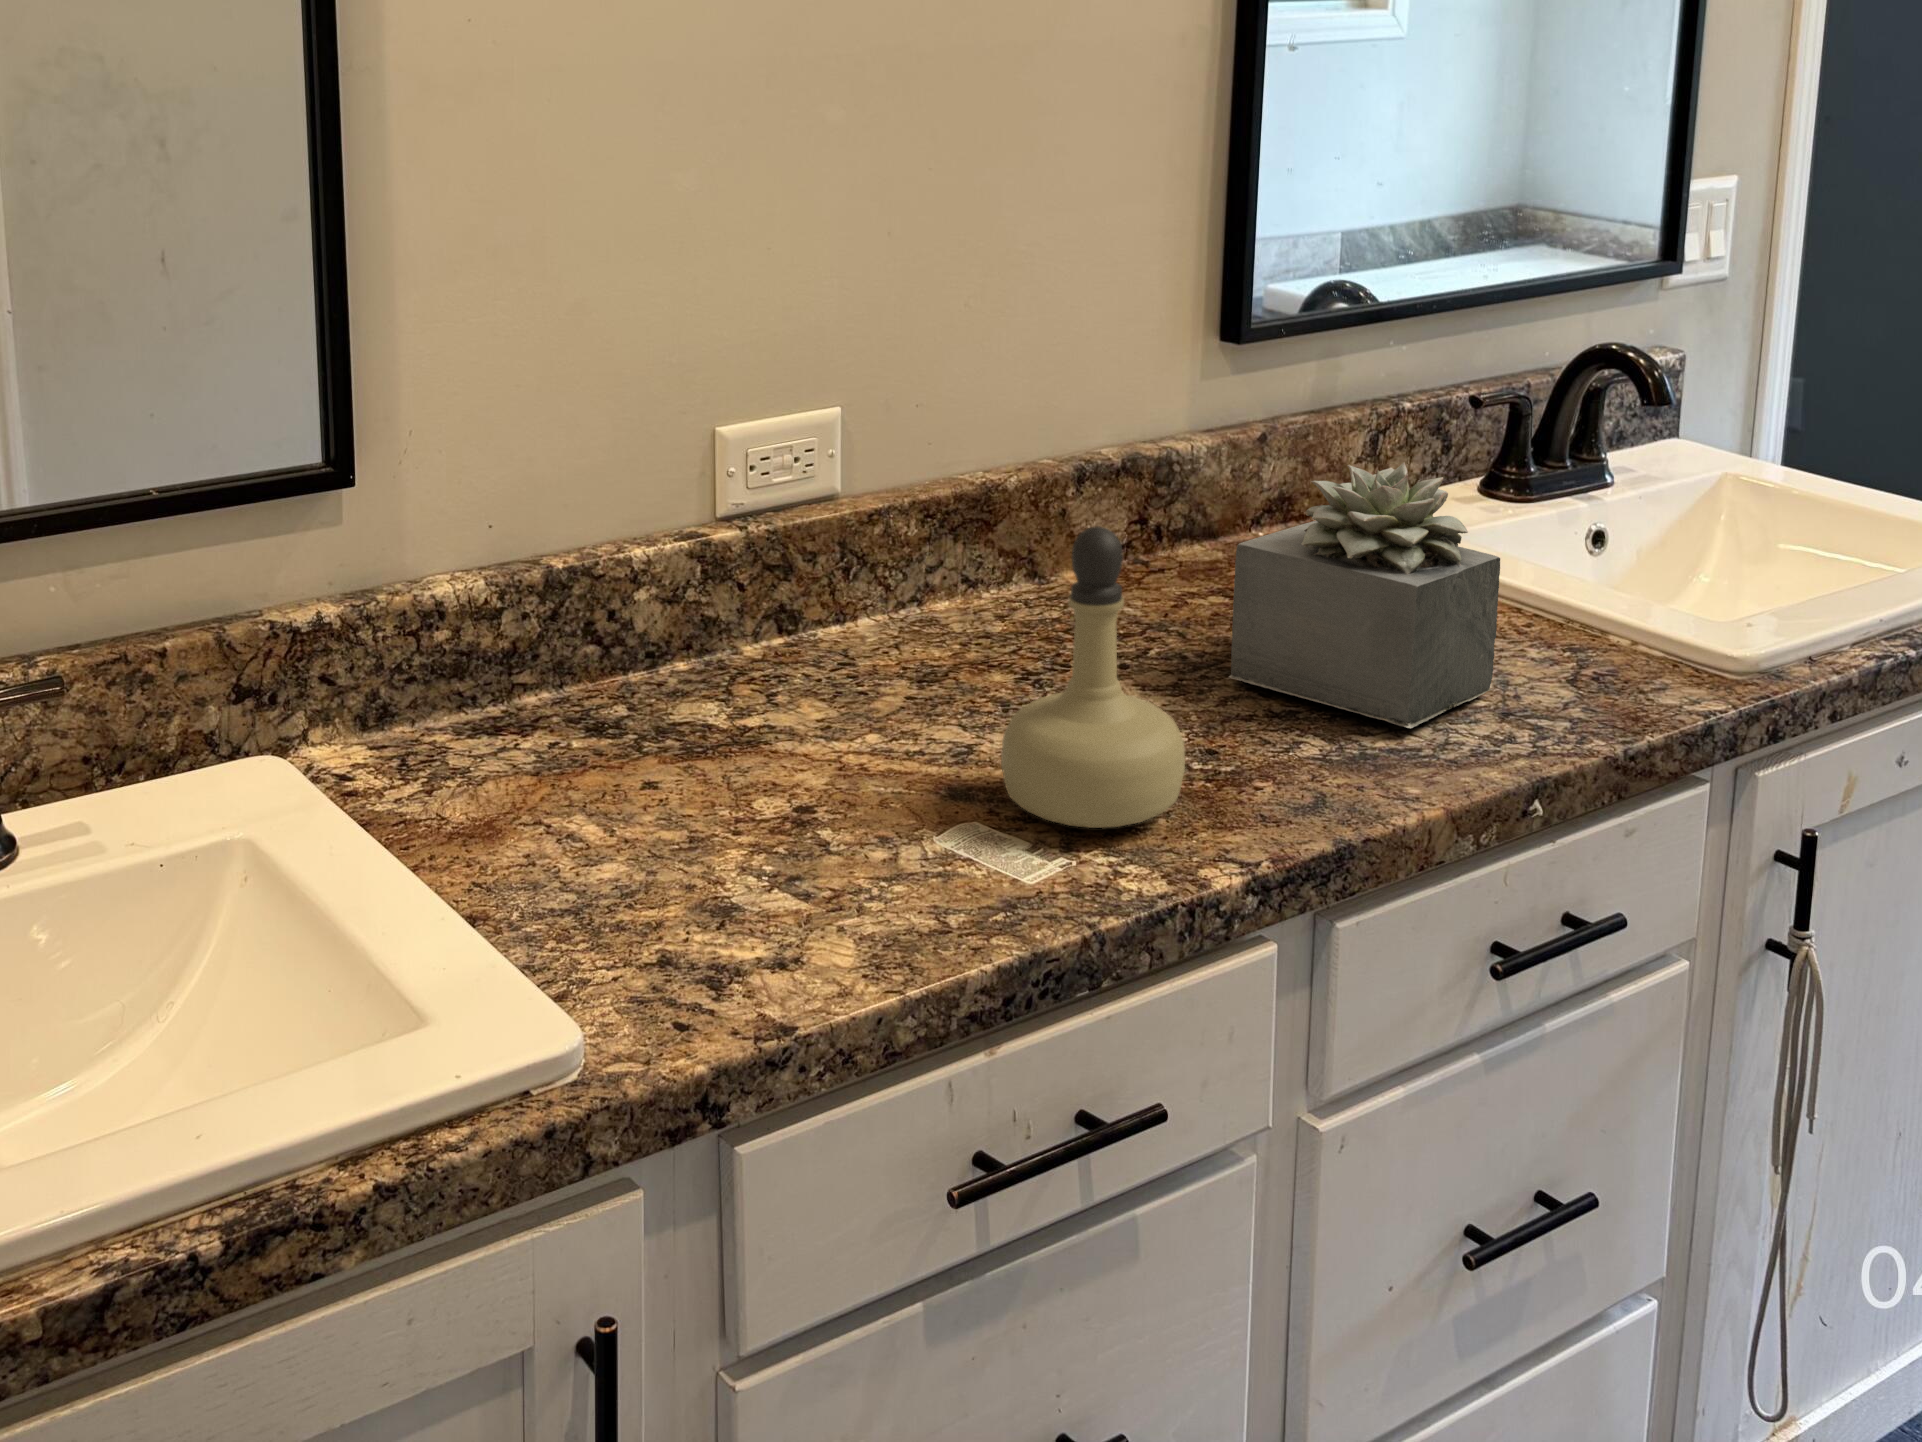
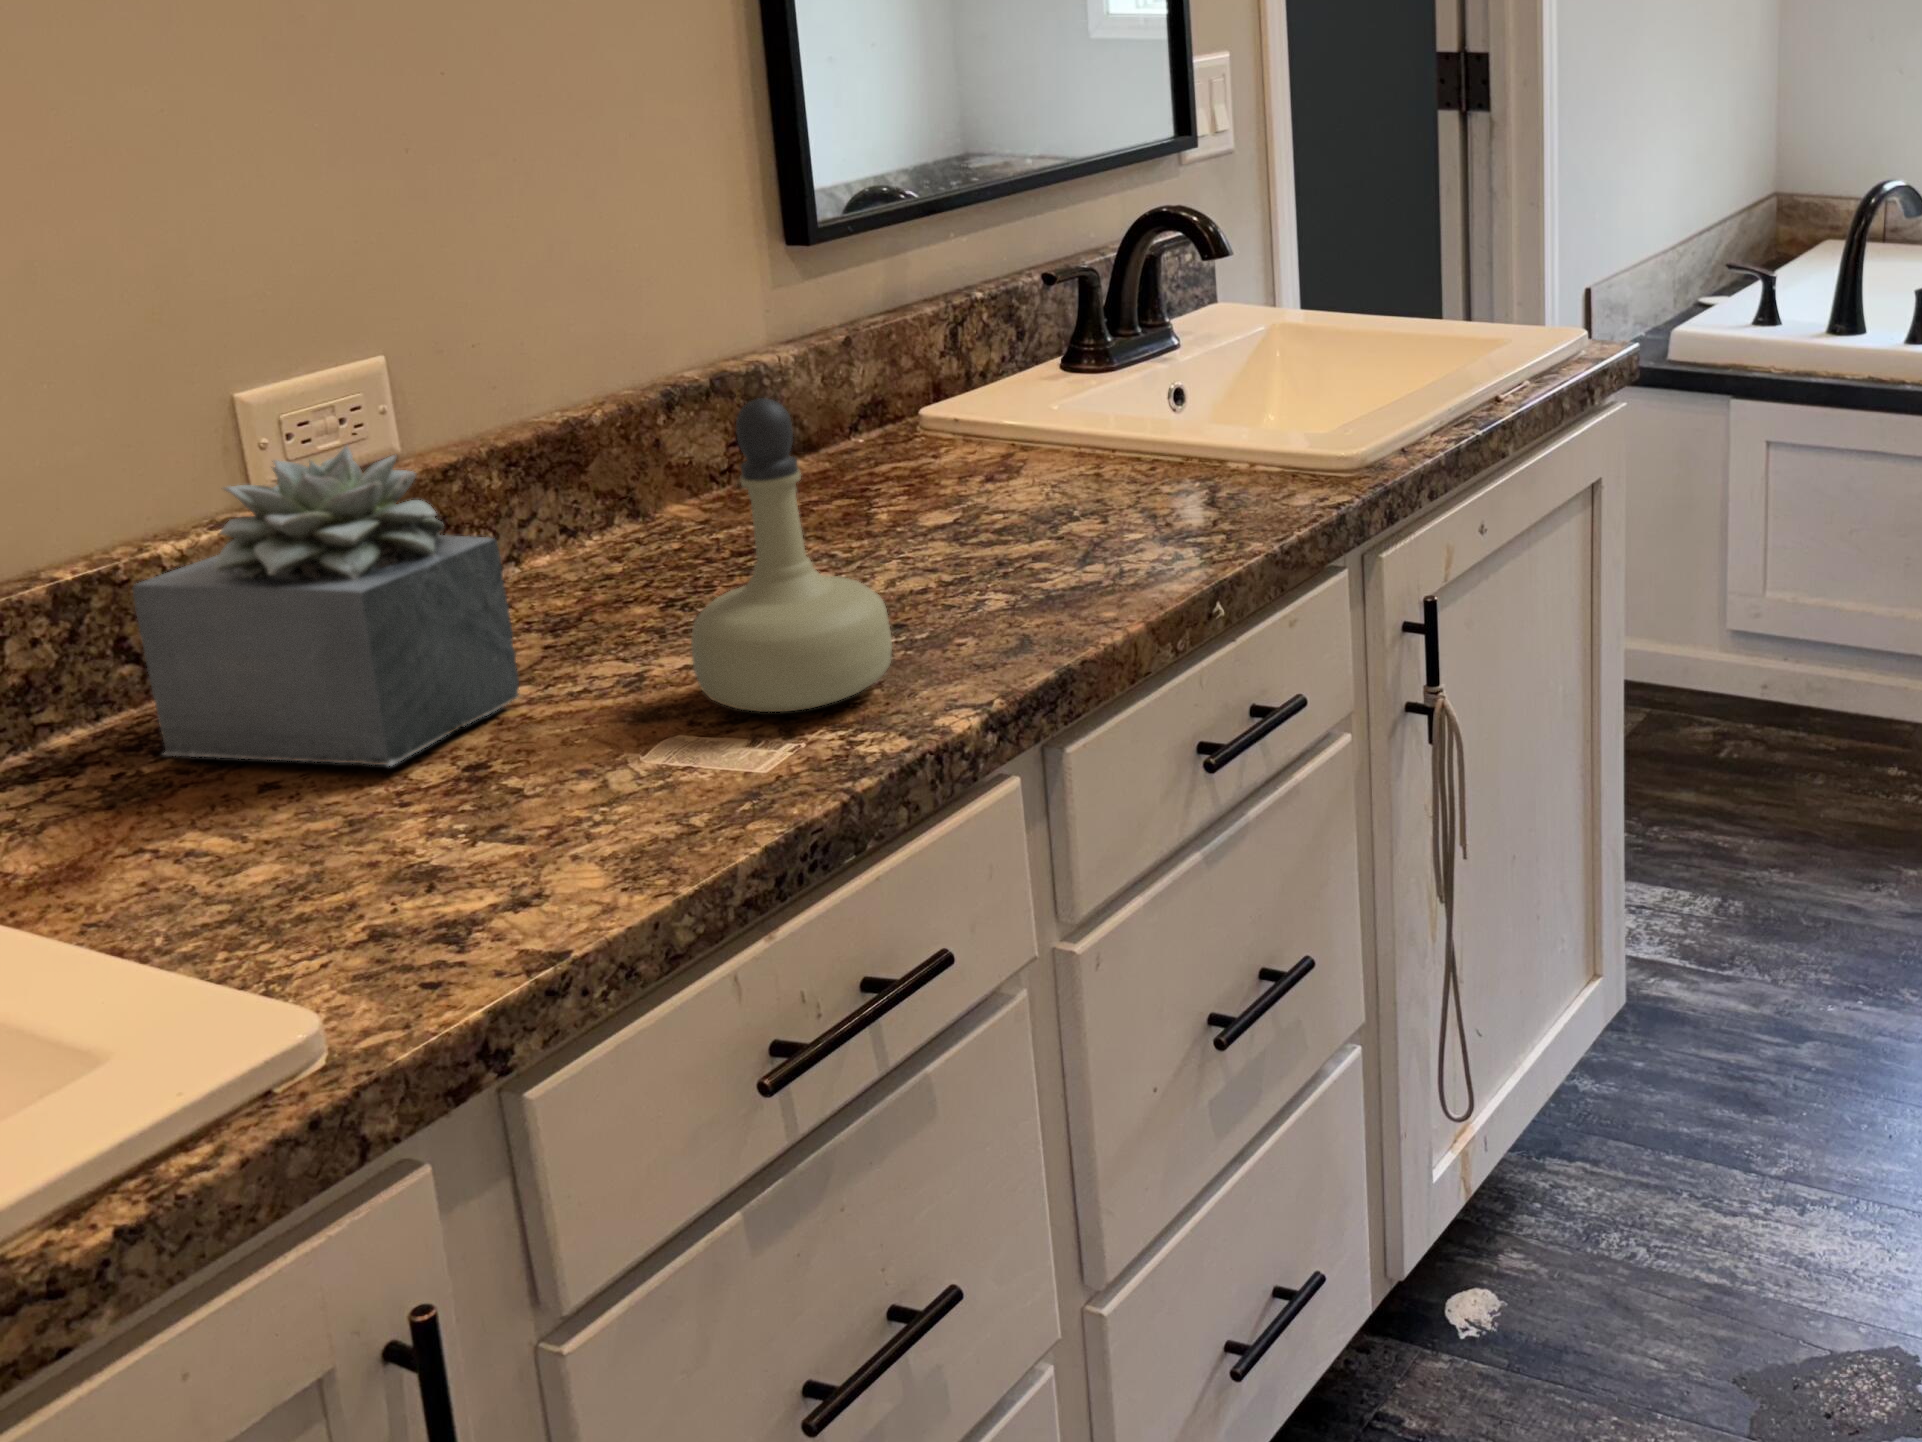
succulent plant: present [1229,462,1500,729] -> present [133,446,519,766]

